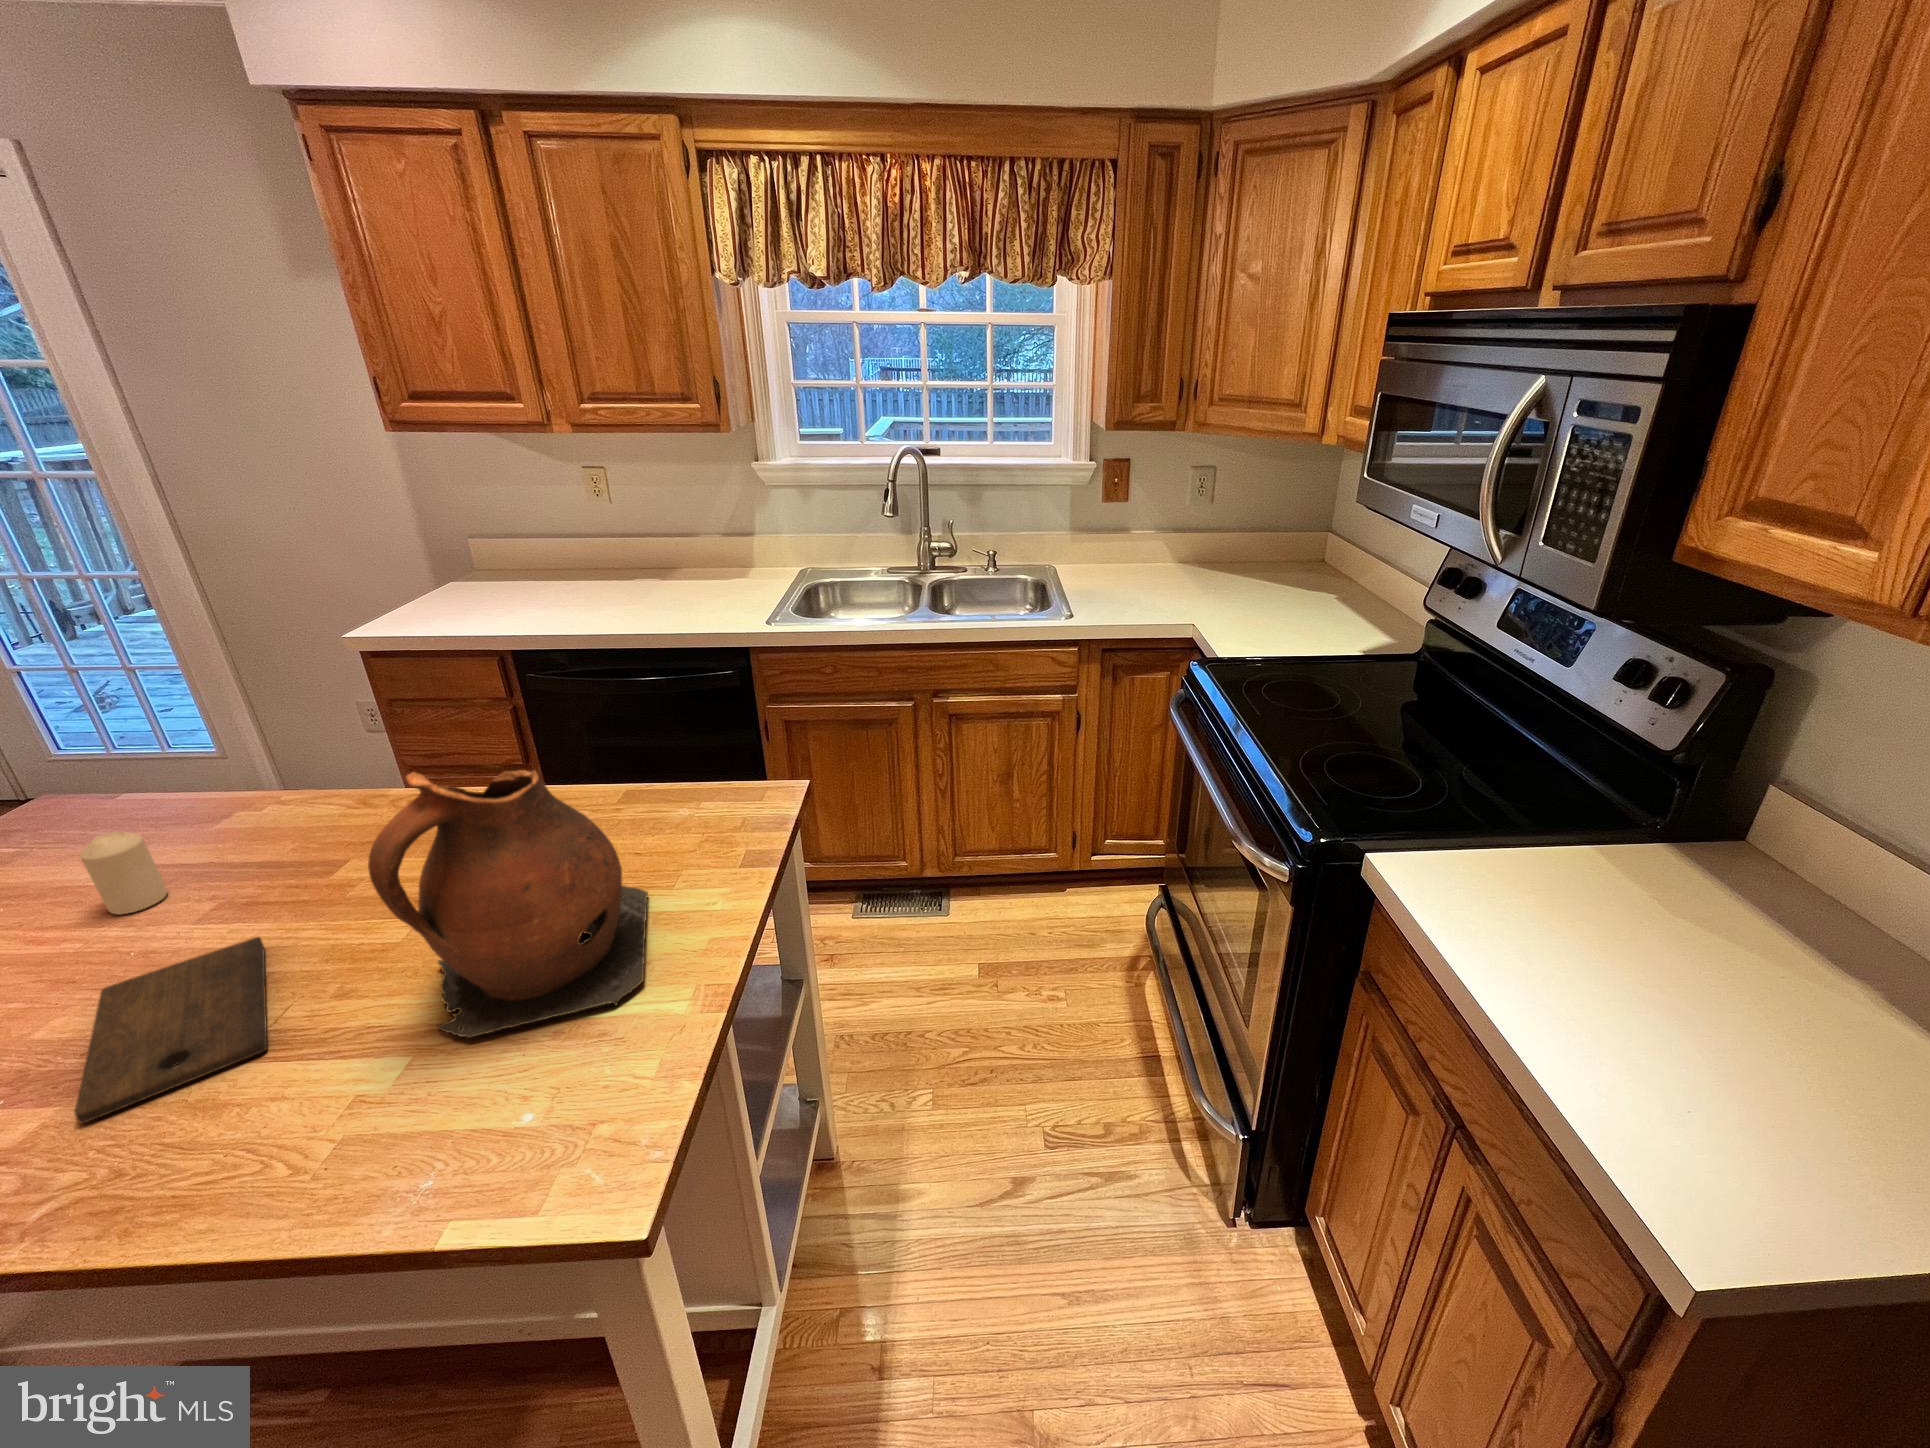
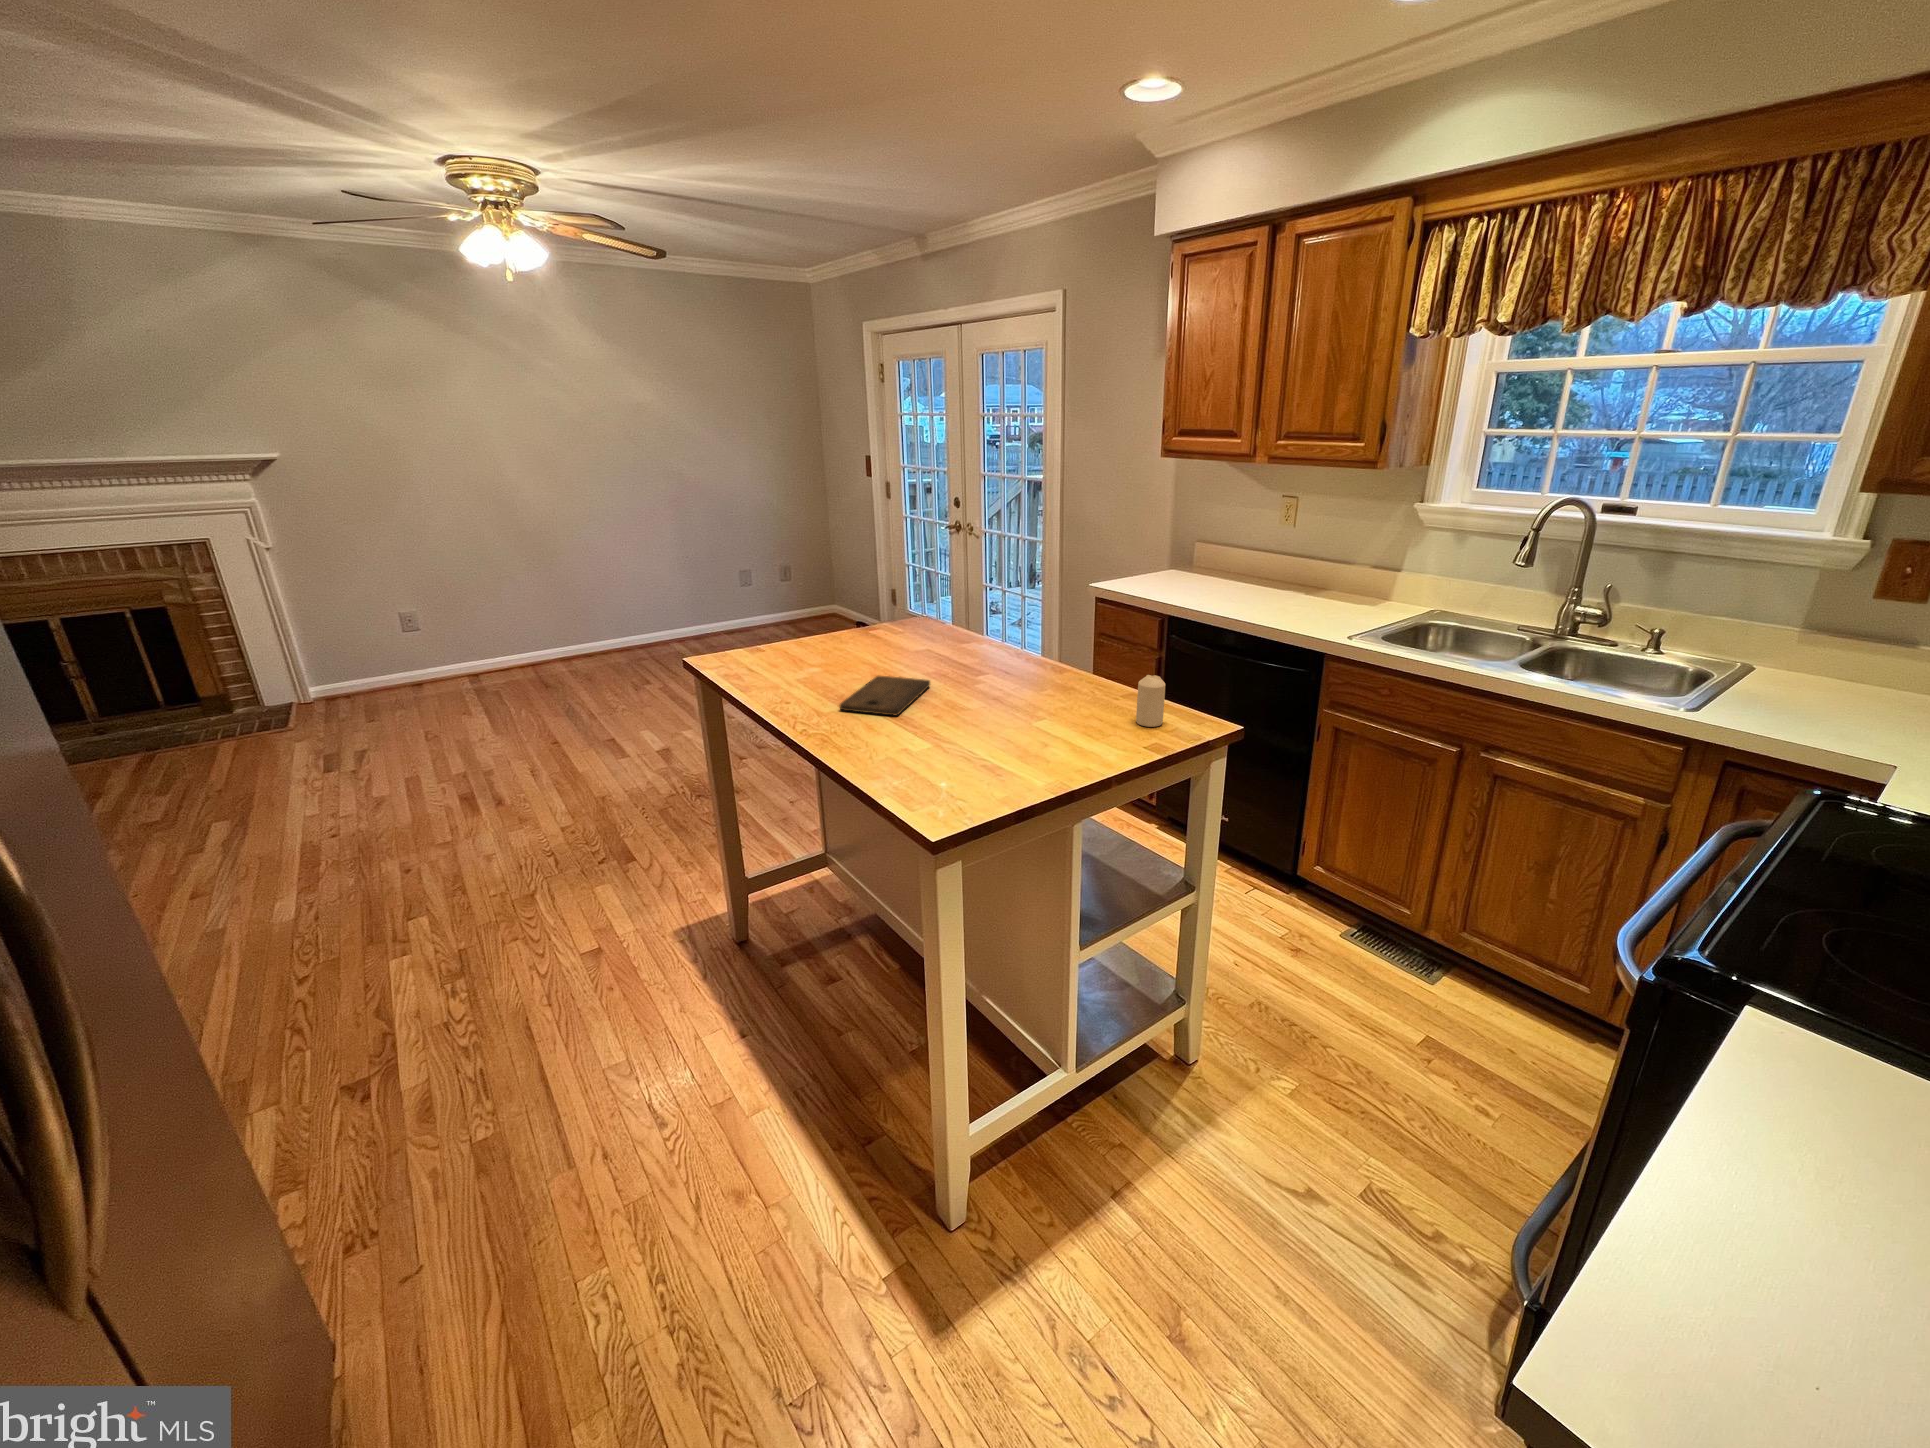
ceramic pitcher: present [368,770,648,1038] -> none [942,594,1079,762]
candle: present [80,831,168,914] -> present [1136,675,1166,727]

